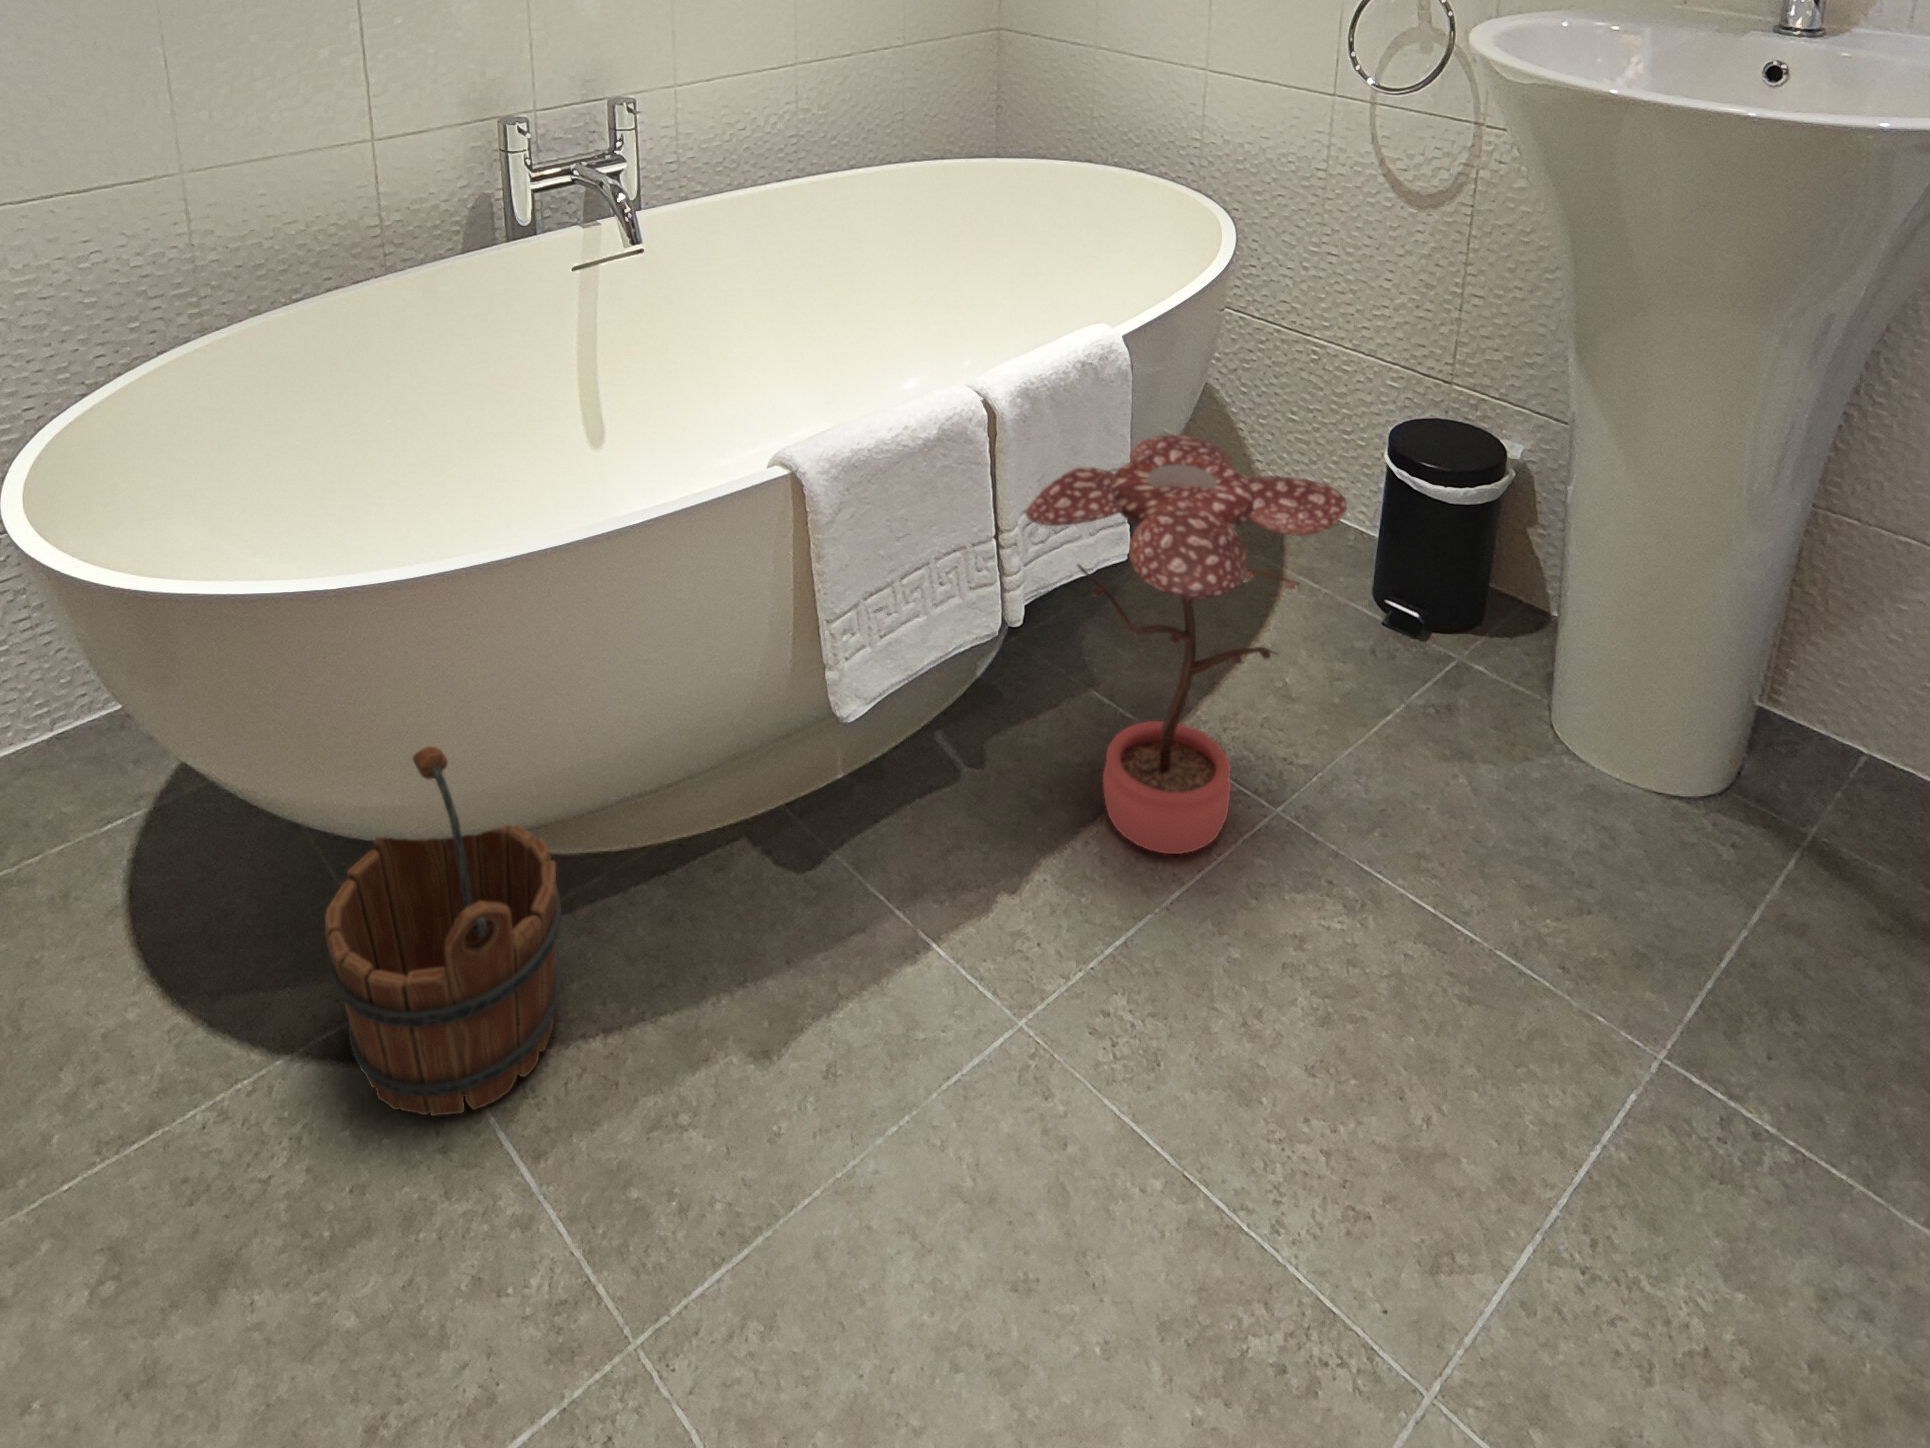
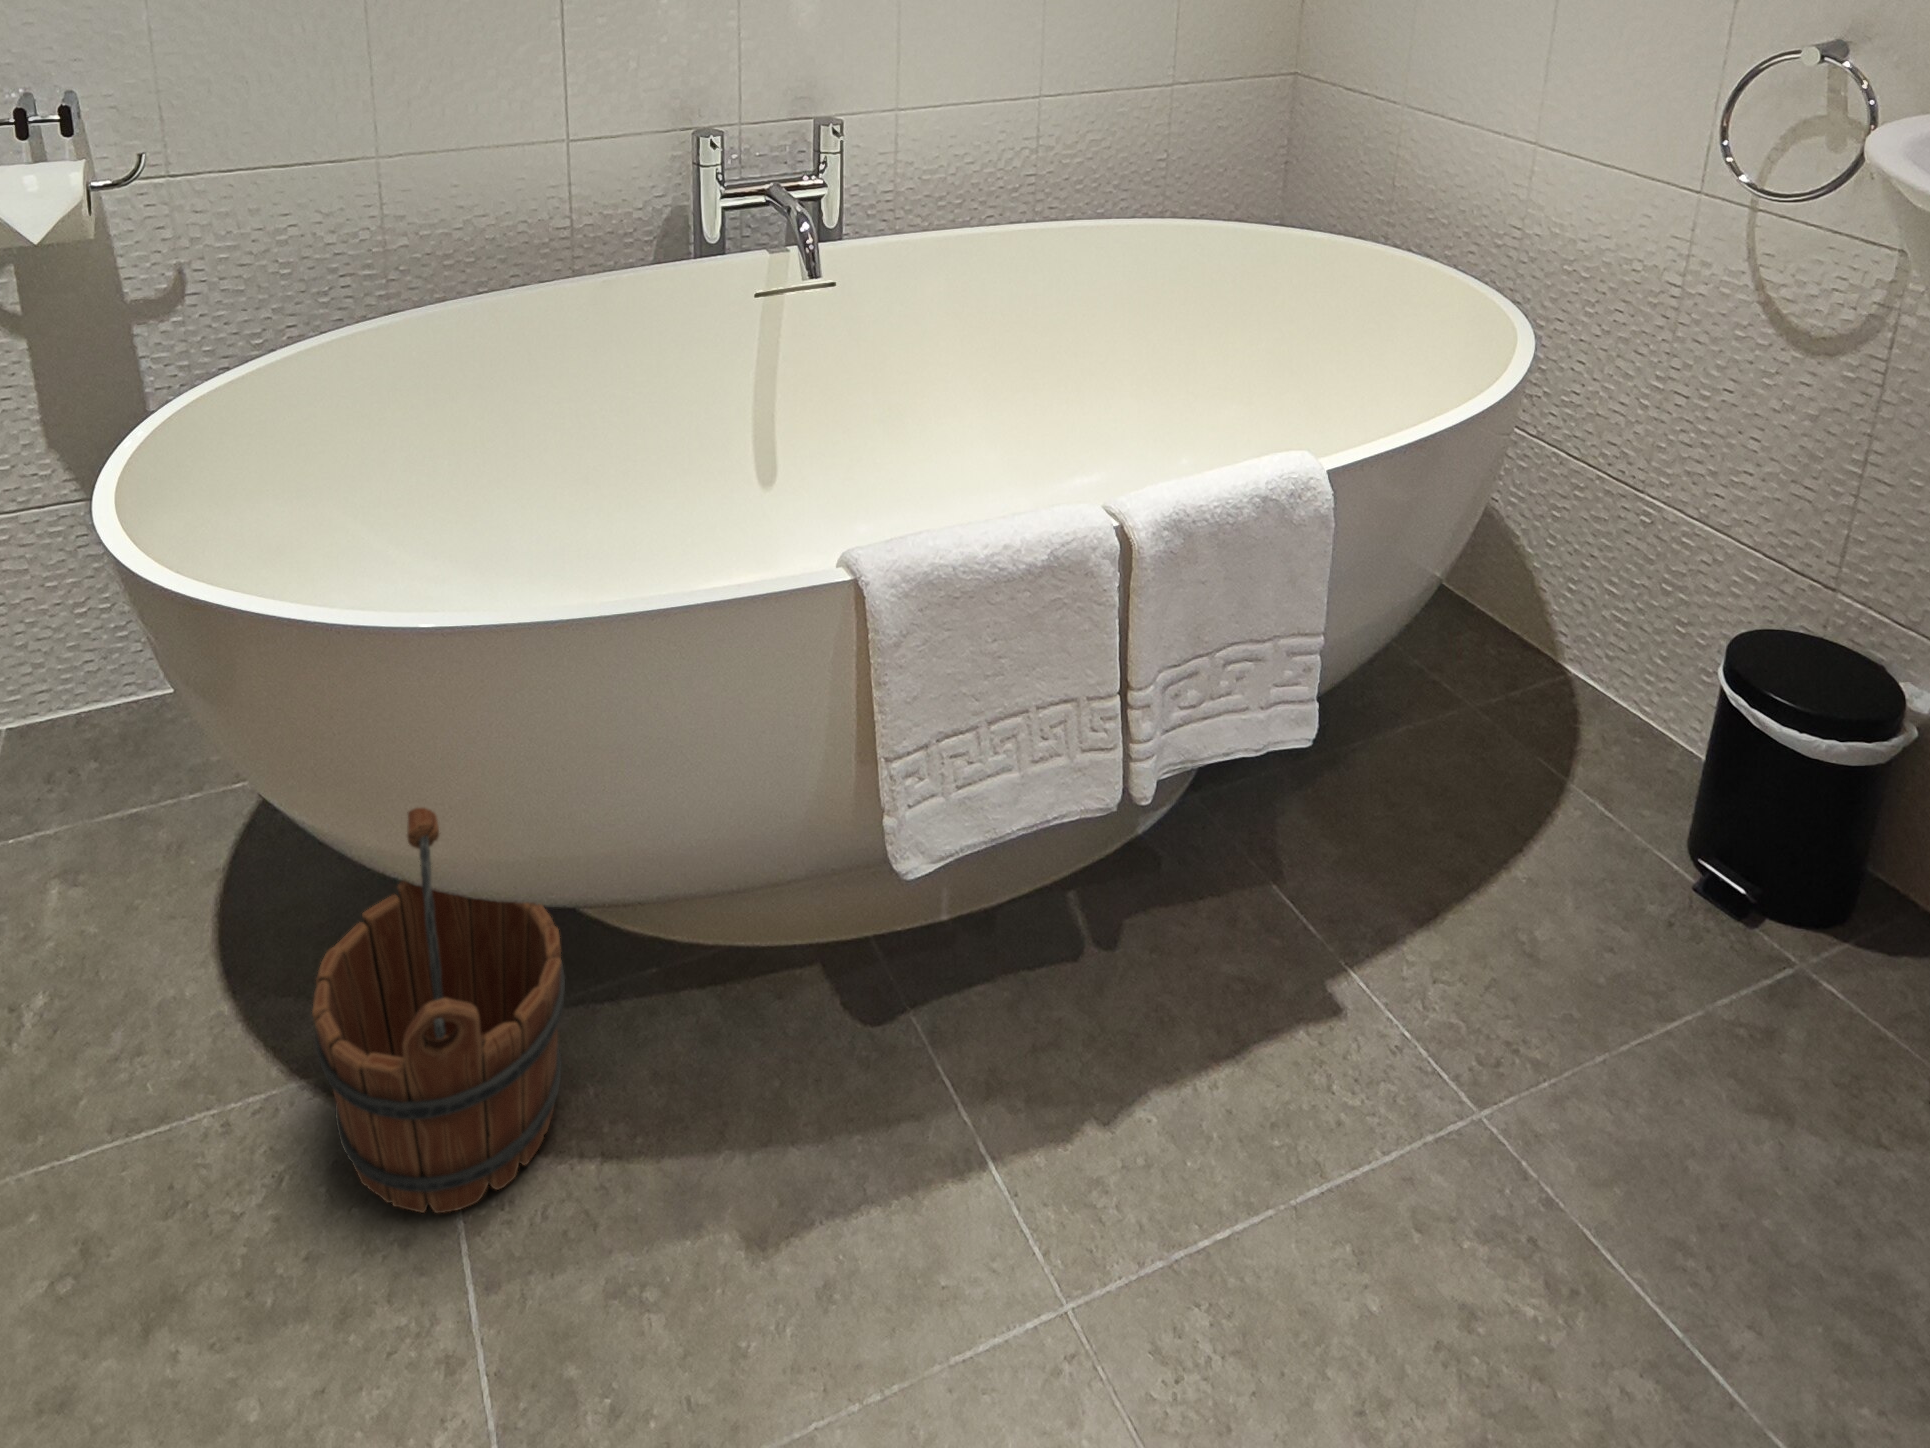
potted plant: present [1026,435,1347,854] -> none [1165,597,1604,1138]

